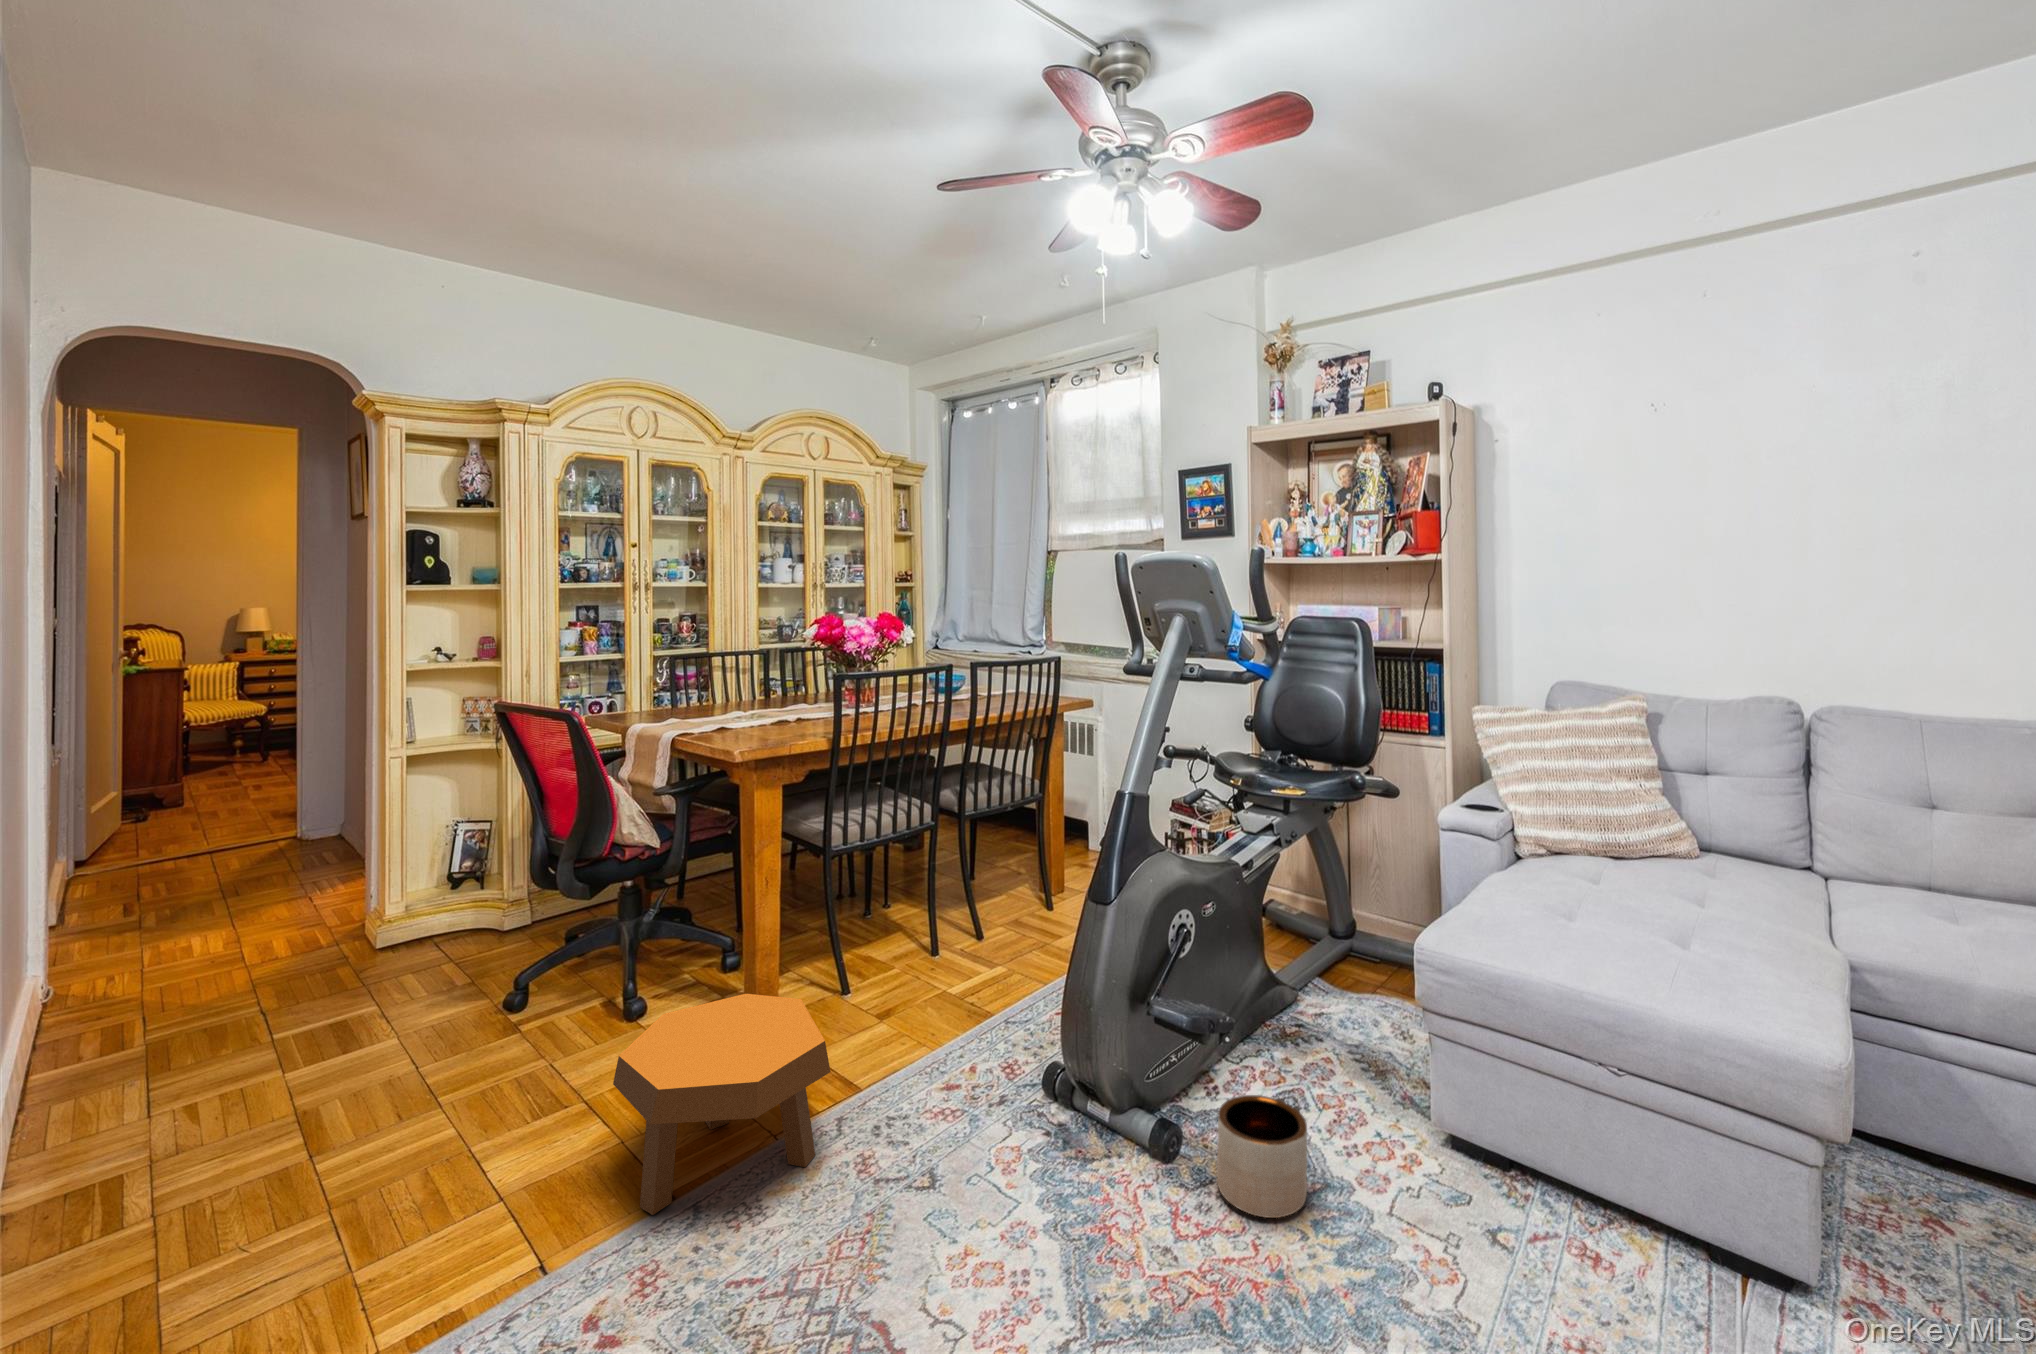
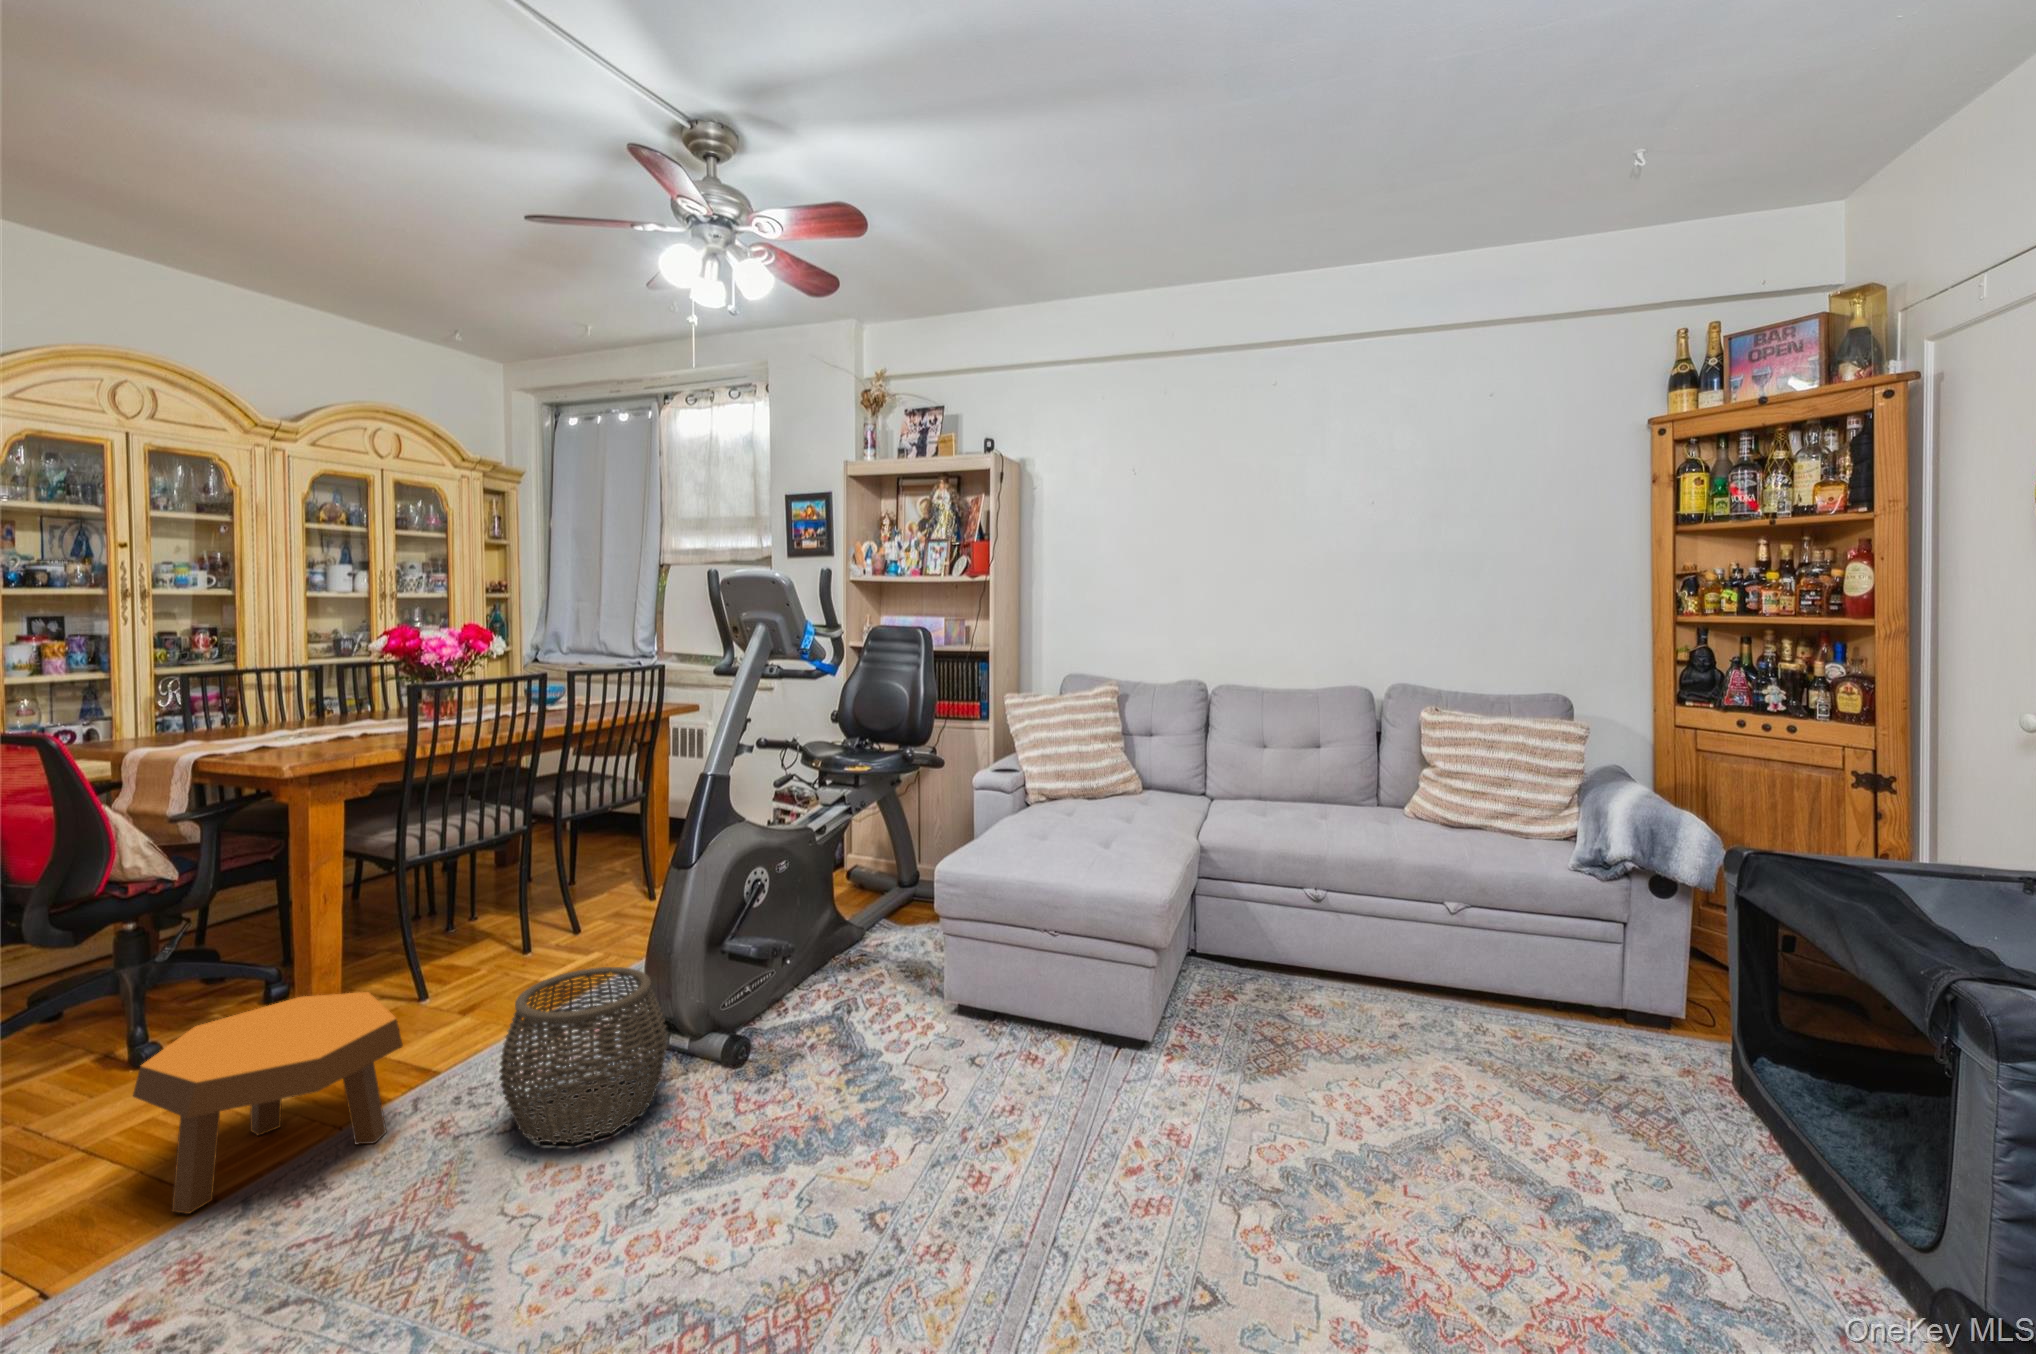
woven basket: none [919,1013,1089,1226] -> present [499,967,667,1145]
planter: present [1217,1095,1307,1218] -> none [780,1002,851,1091]

